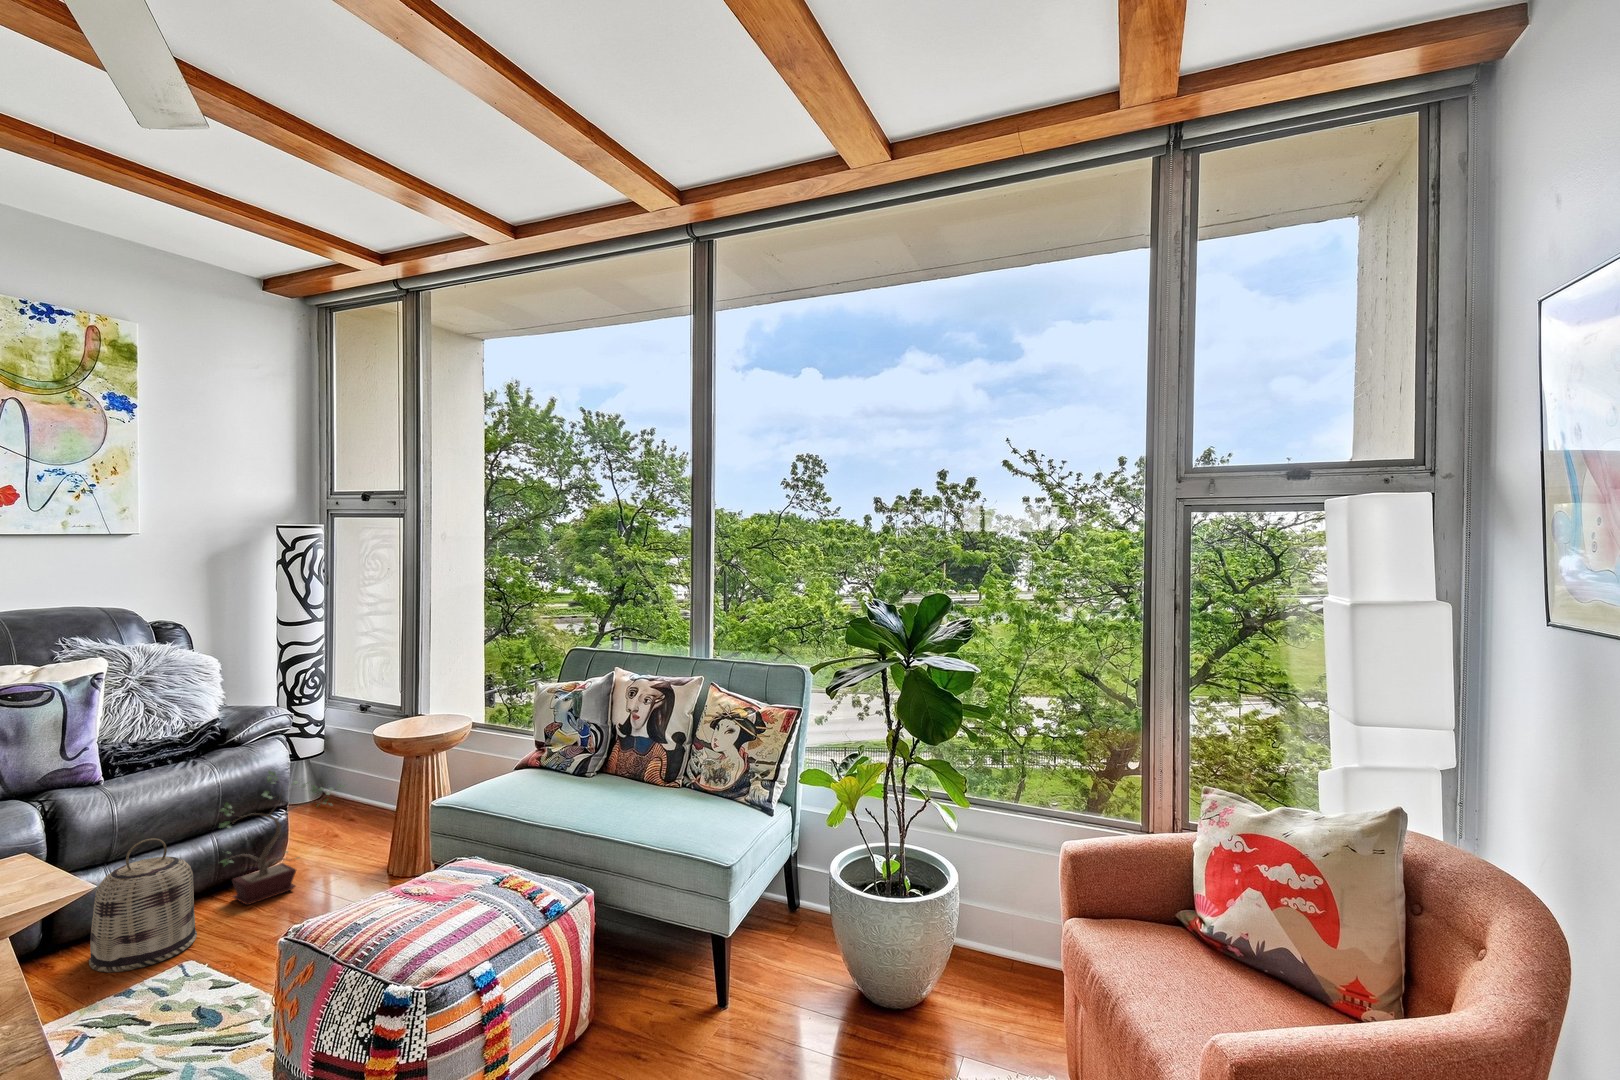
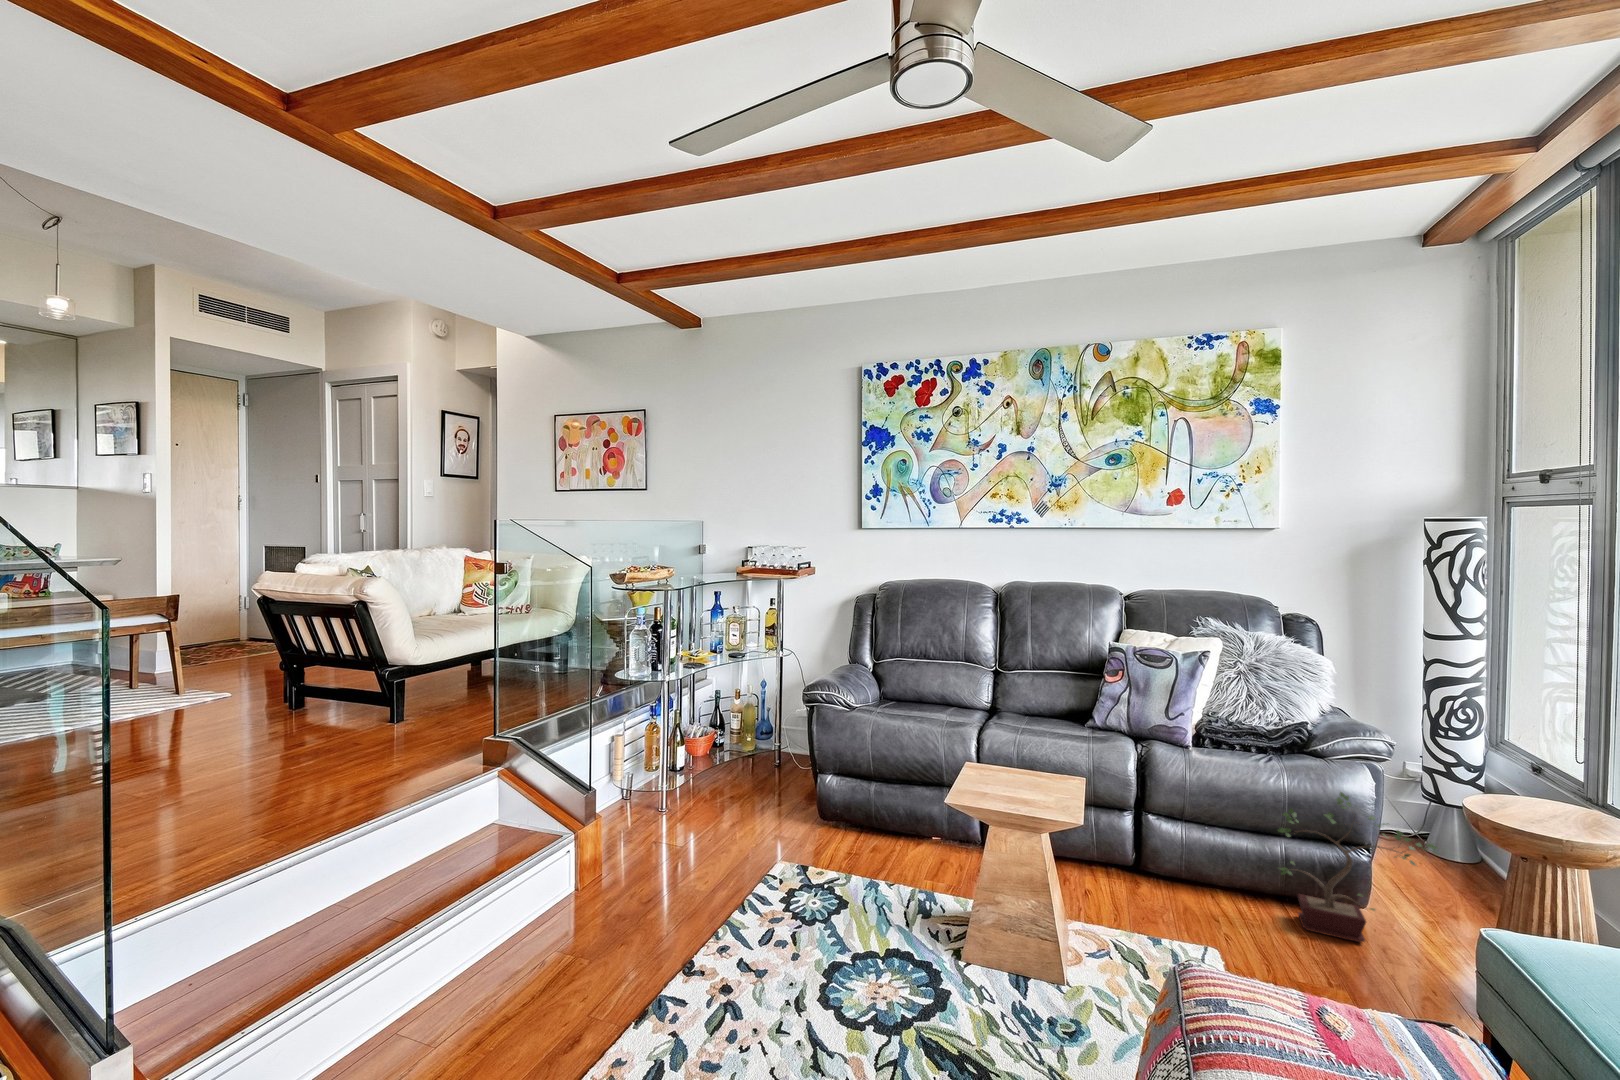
basket: present [89,838,197,972] -> none [1155,810,1242,935]

